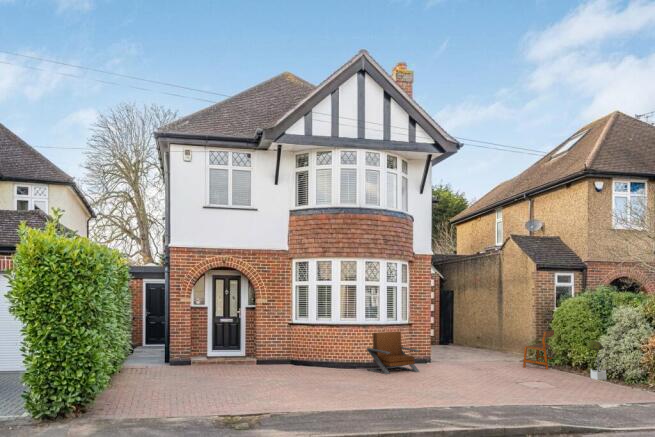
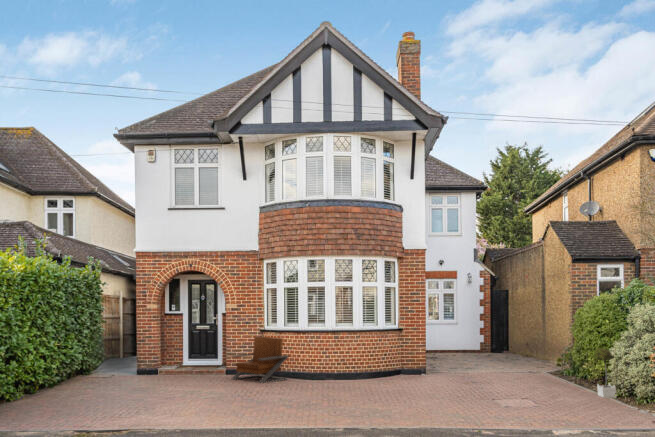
bench: present [523,330,554,370] -> none [534,336,585,386]
lounge chair: present [367,332,419,374] -> present [232,336,289,383]

